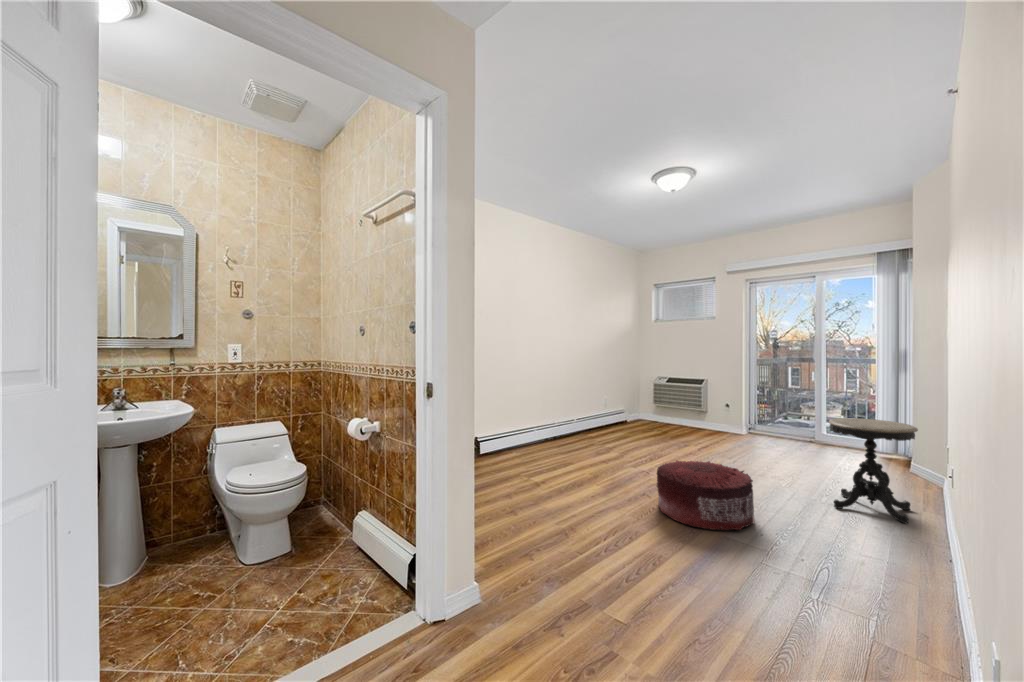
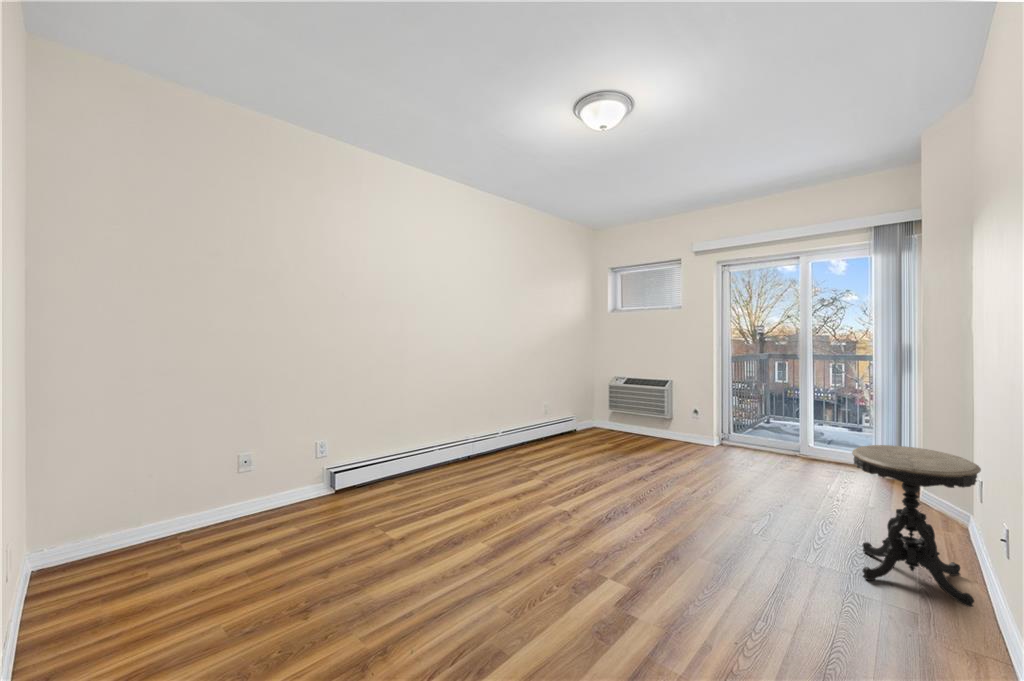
pouf: present [657,460,754,530] -> none [619,518,769,652]

